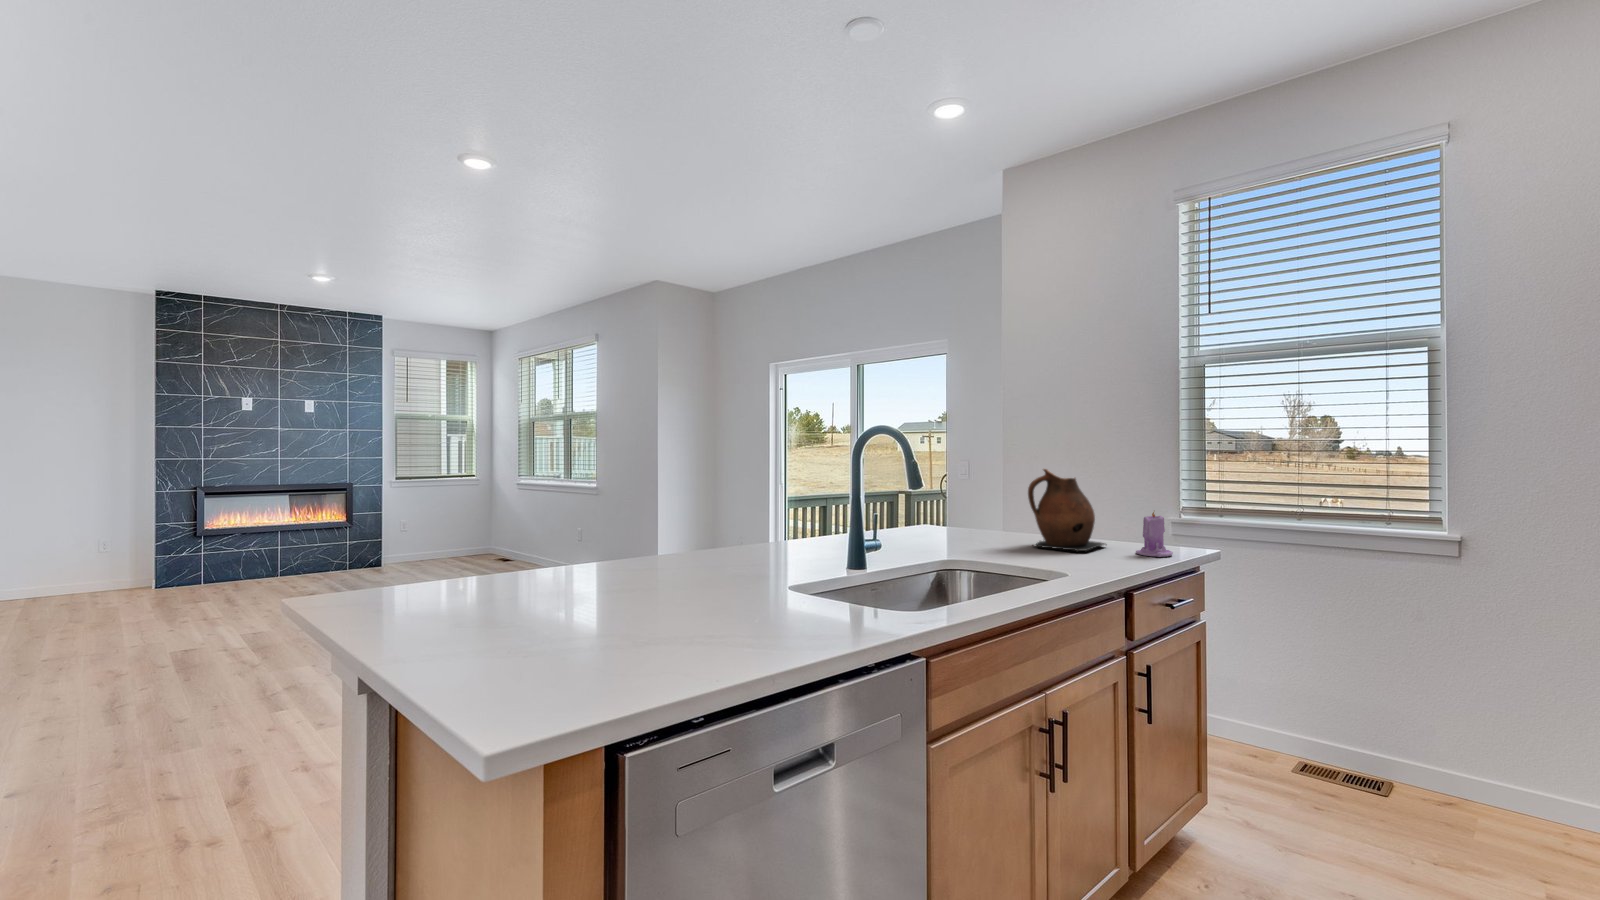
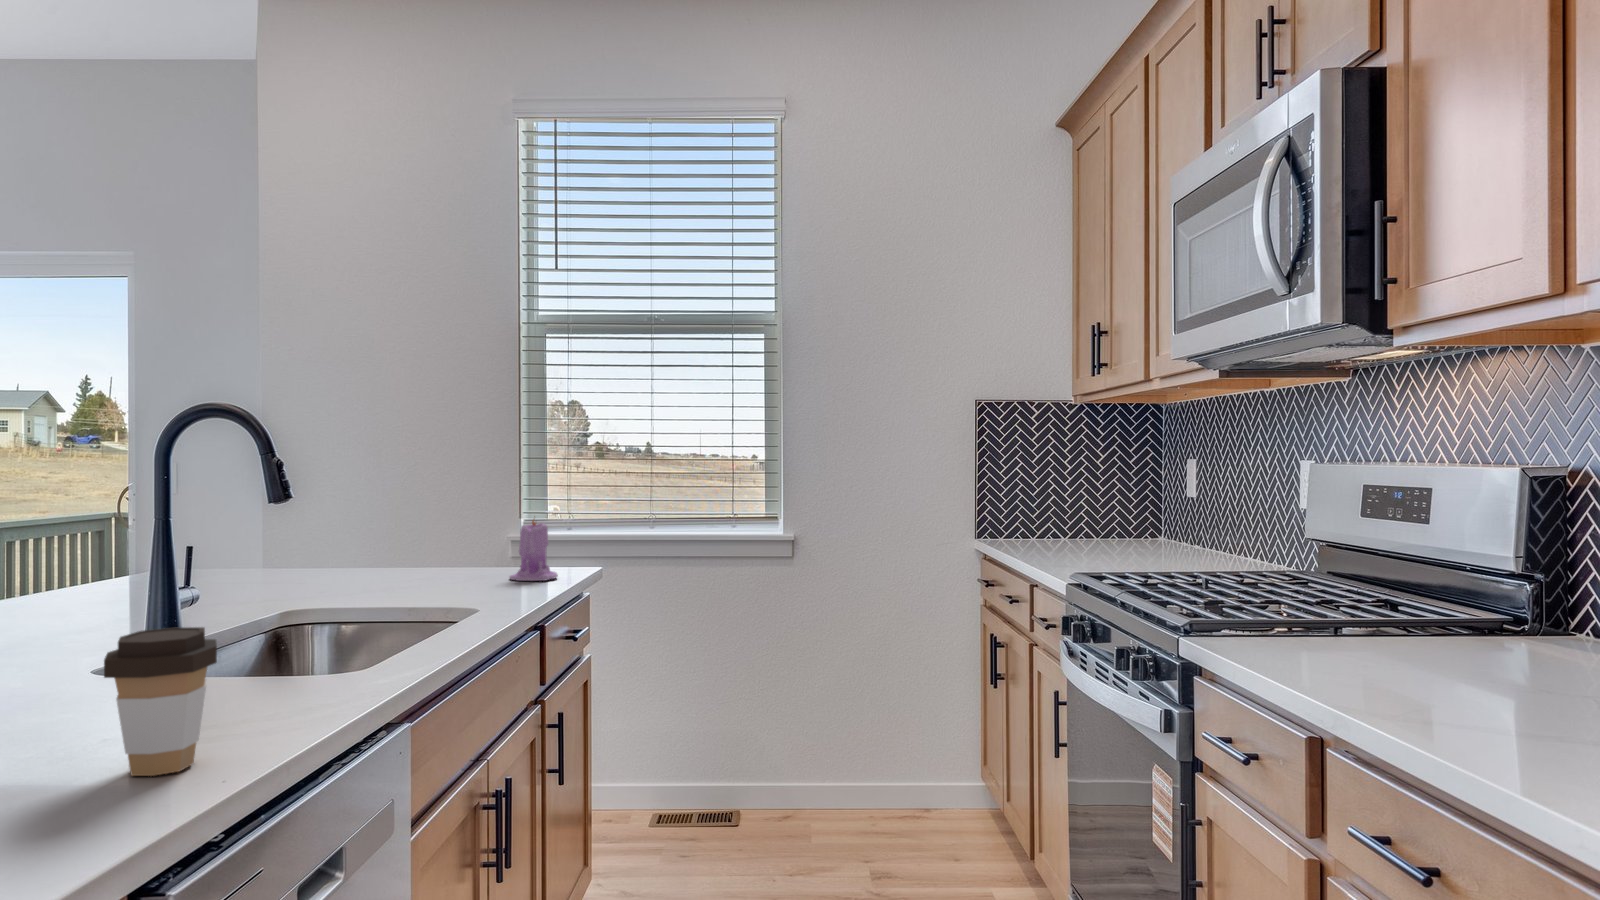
ceramic pitcher: present [1028,469,1106,551] -> none [344,457,463,586]
coffee cup: none [848,561,891,623] -> present [104,627,217,776]

